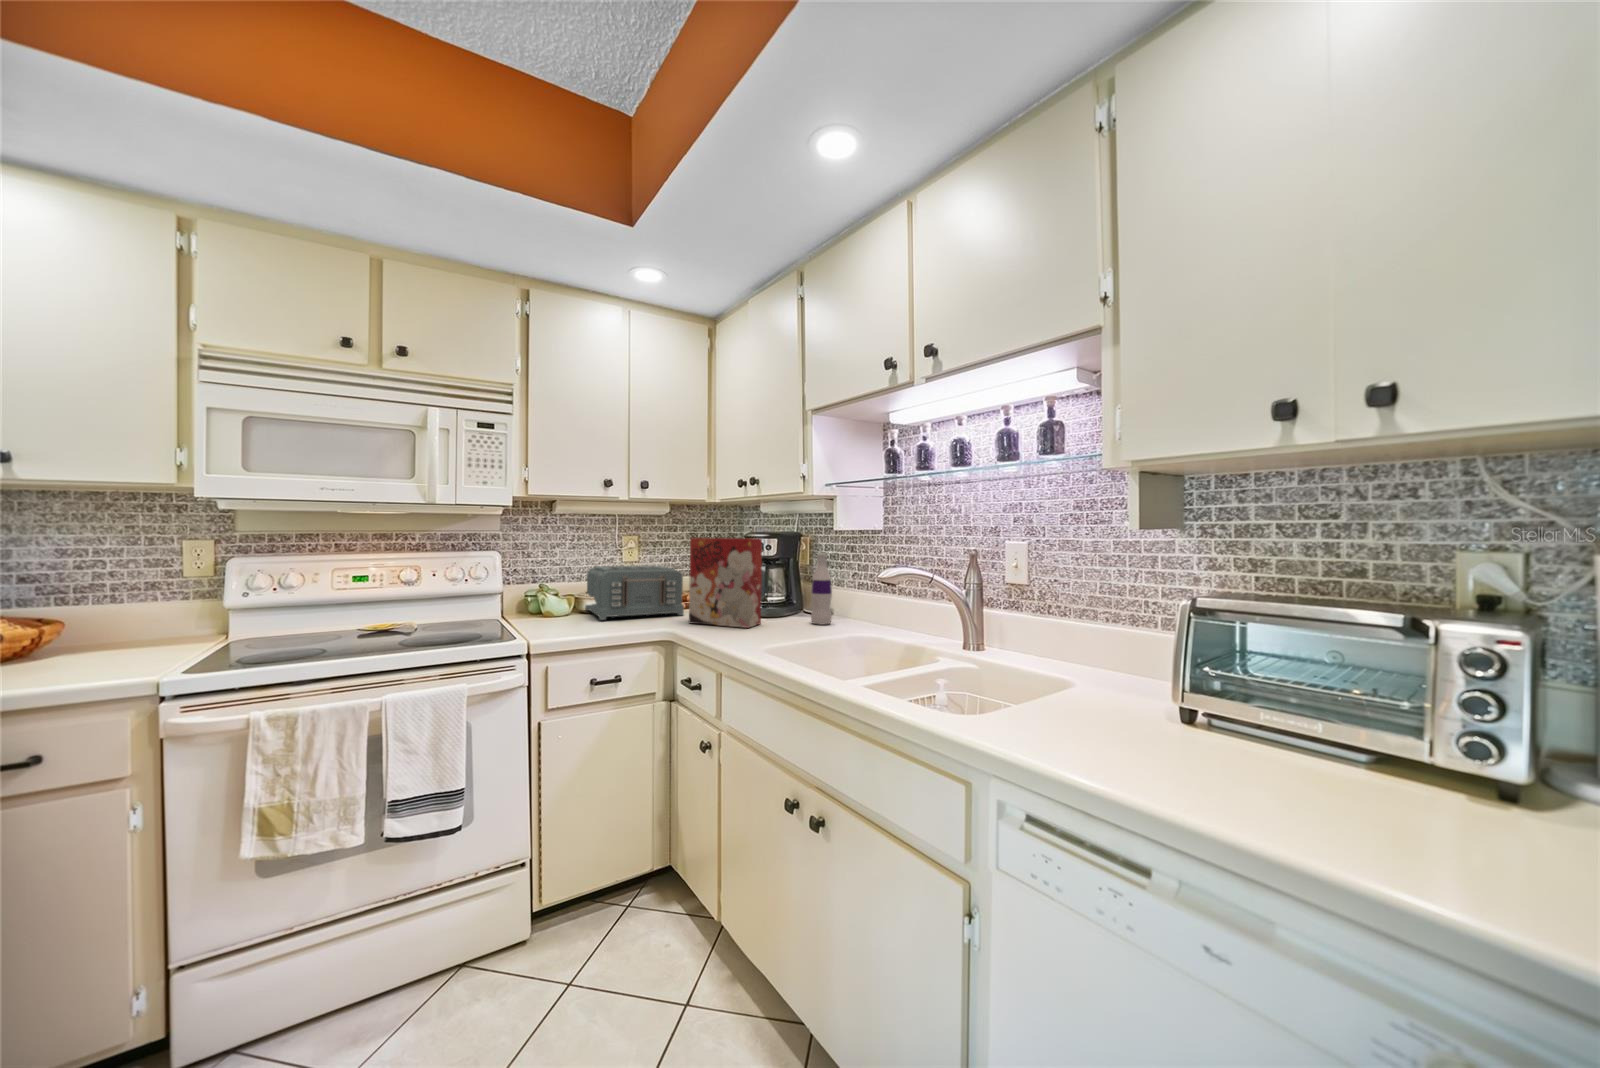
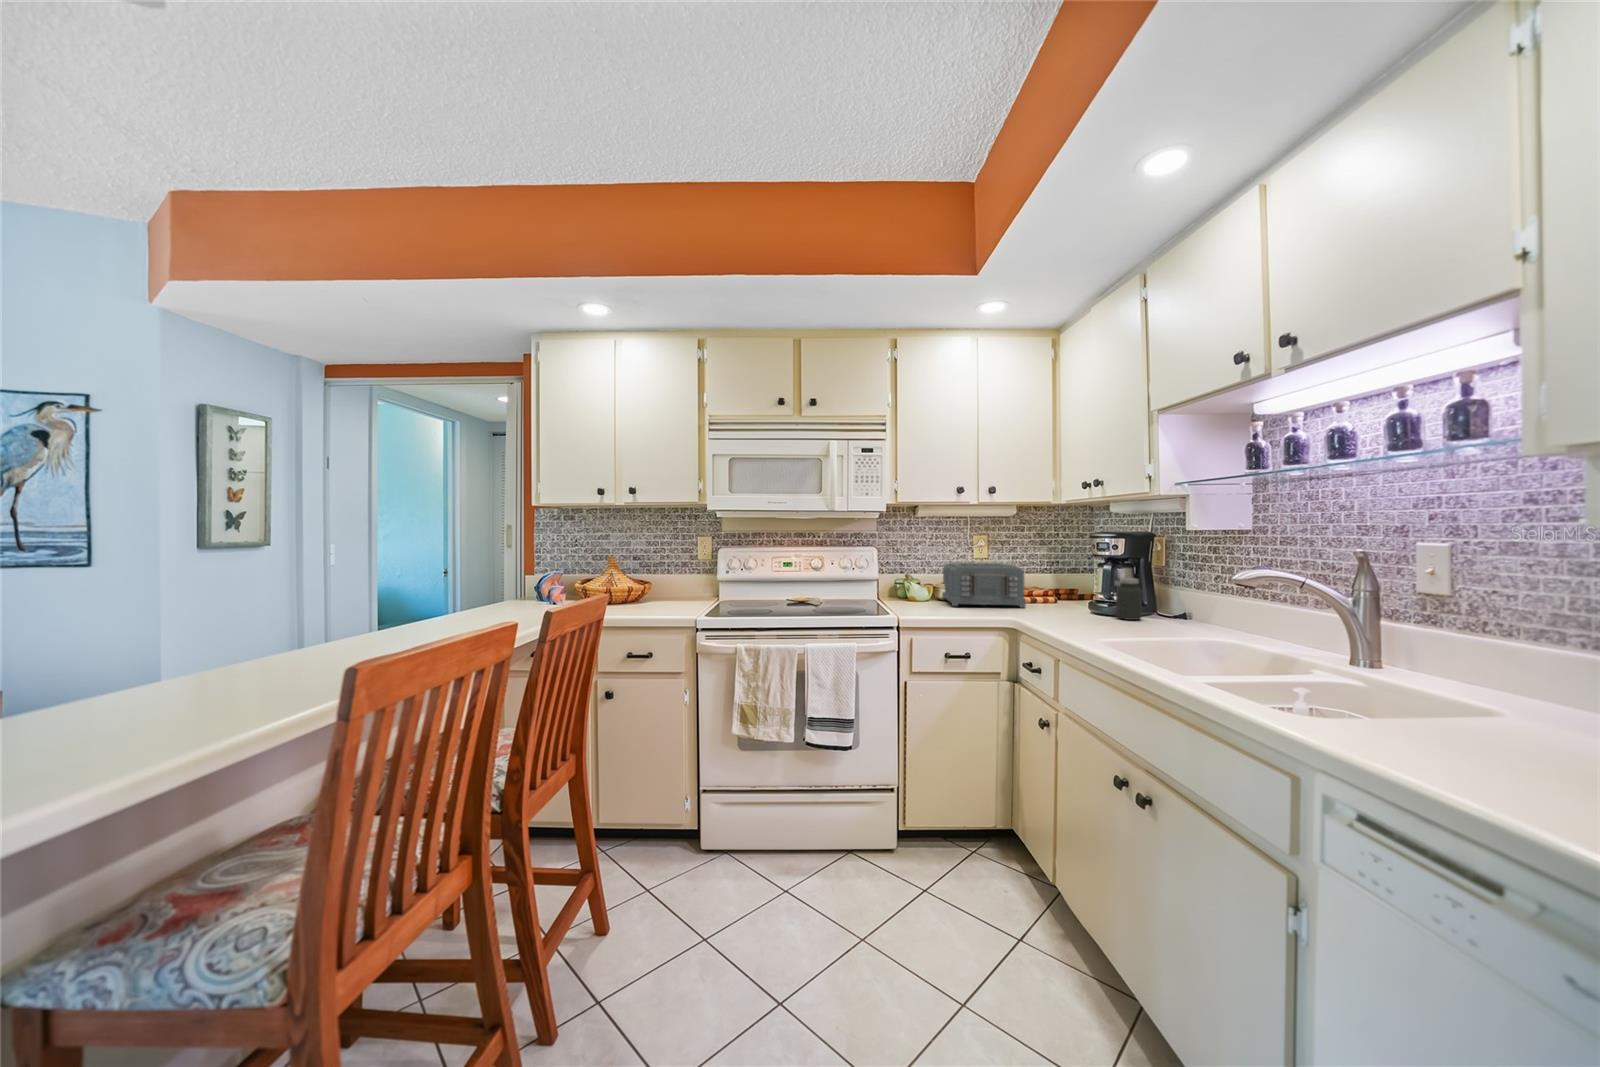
cereal box: present [689,537,762,628] -> none [1028,539,1101,623]
bottle: present [811,553,832,625] -> none [1158,554,1184,627]
jar: none [773,578,795,620] -> present [1116,578,1142,620]

